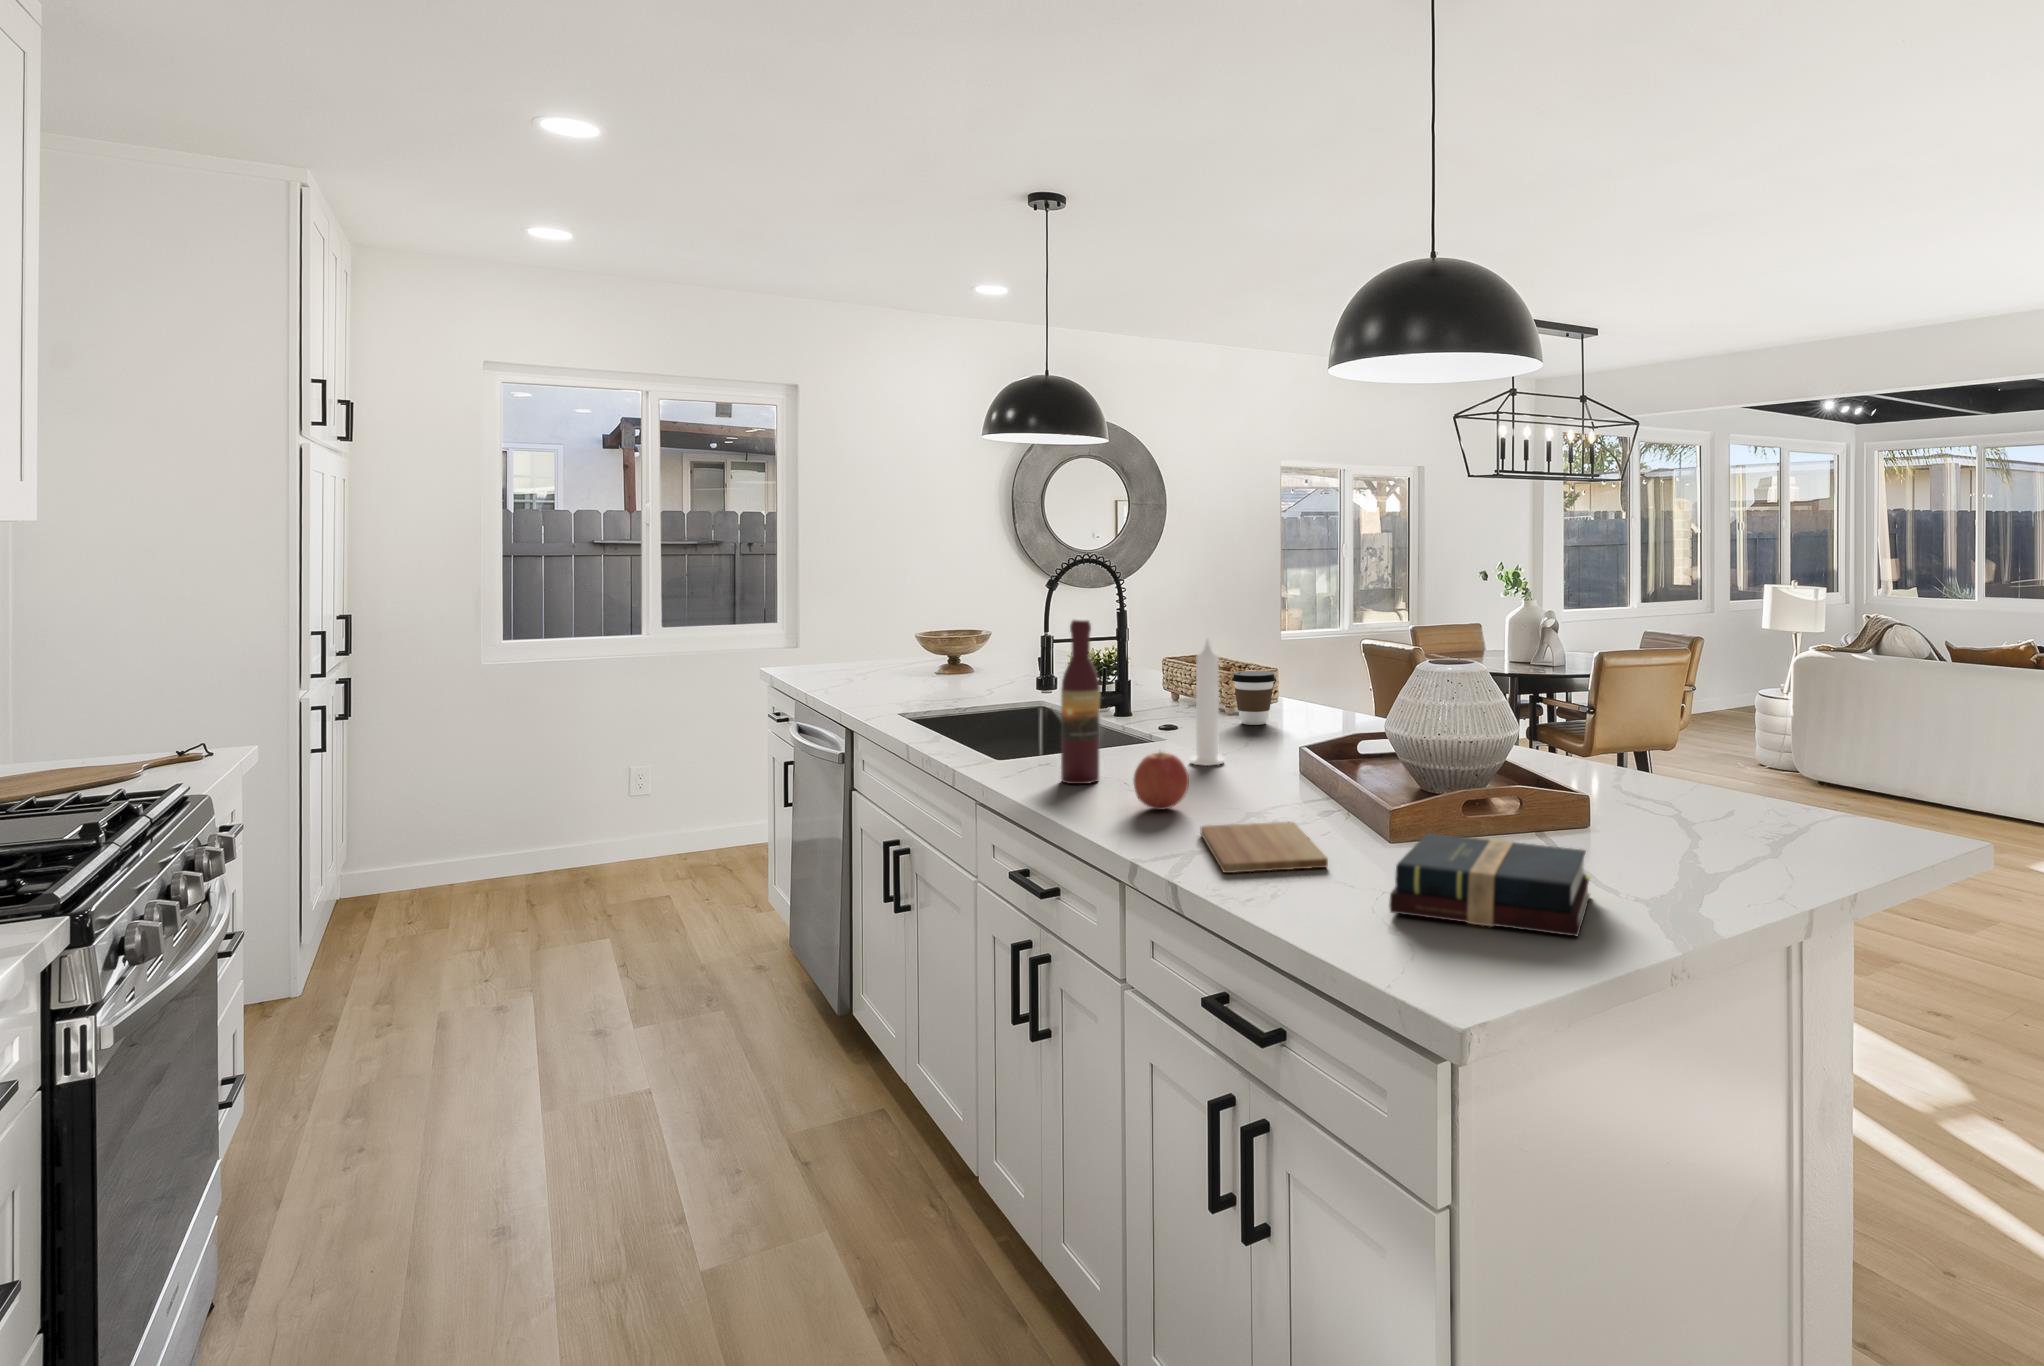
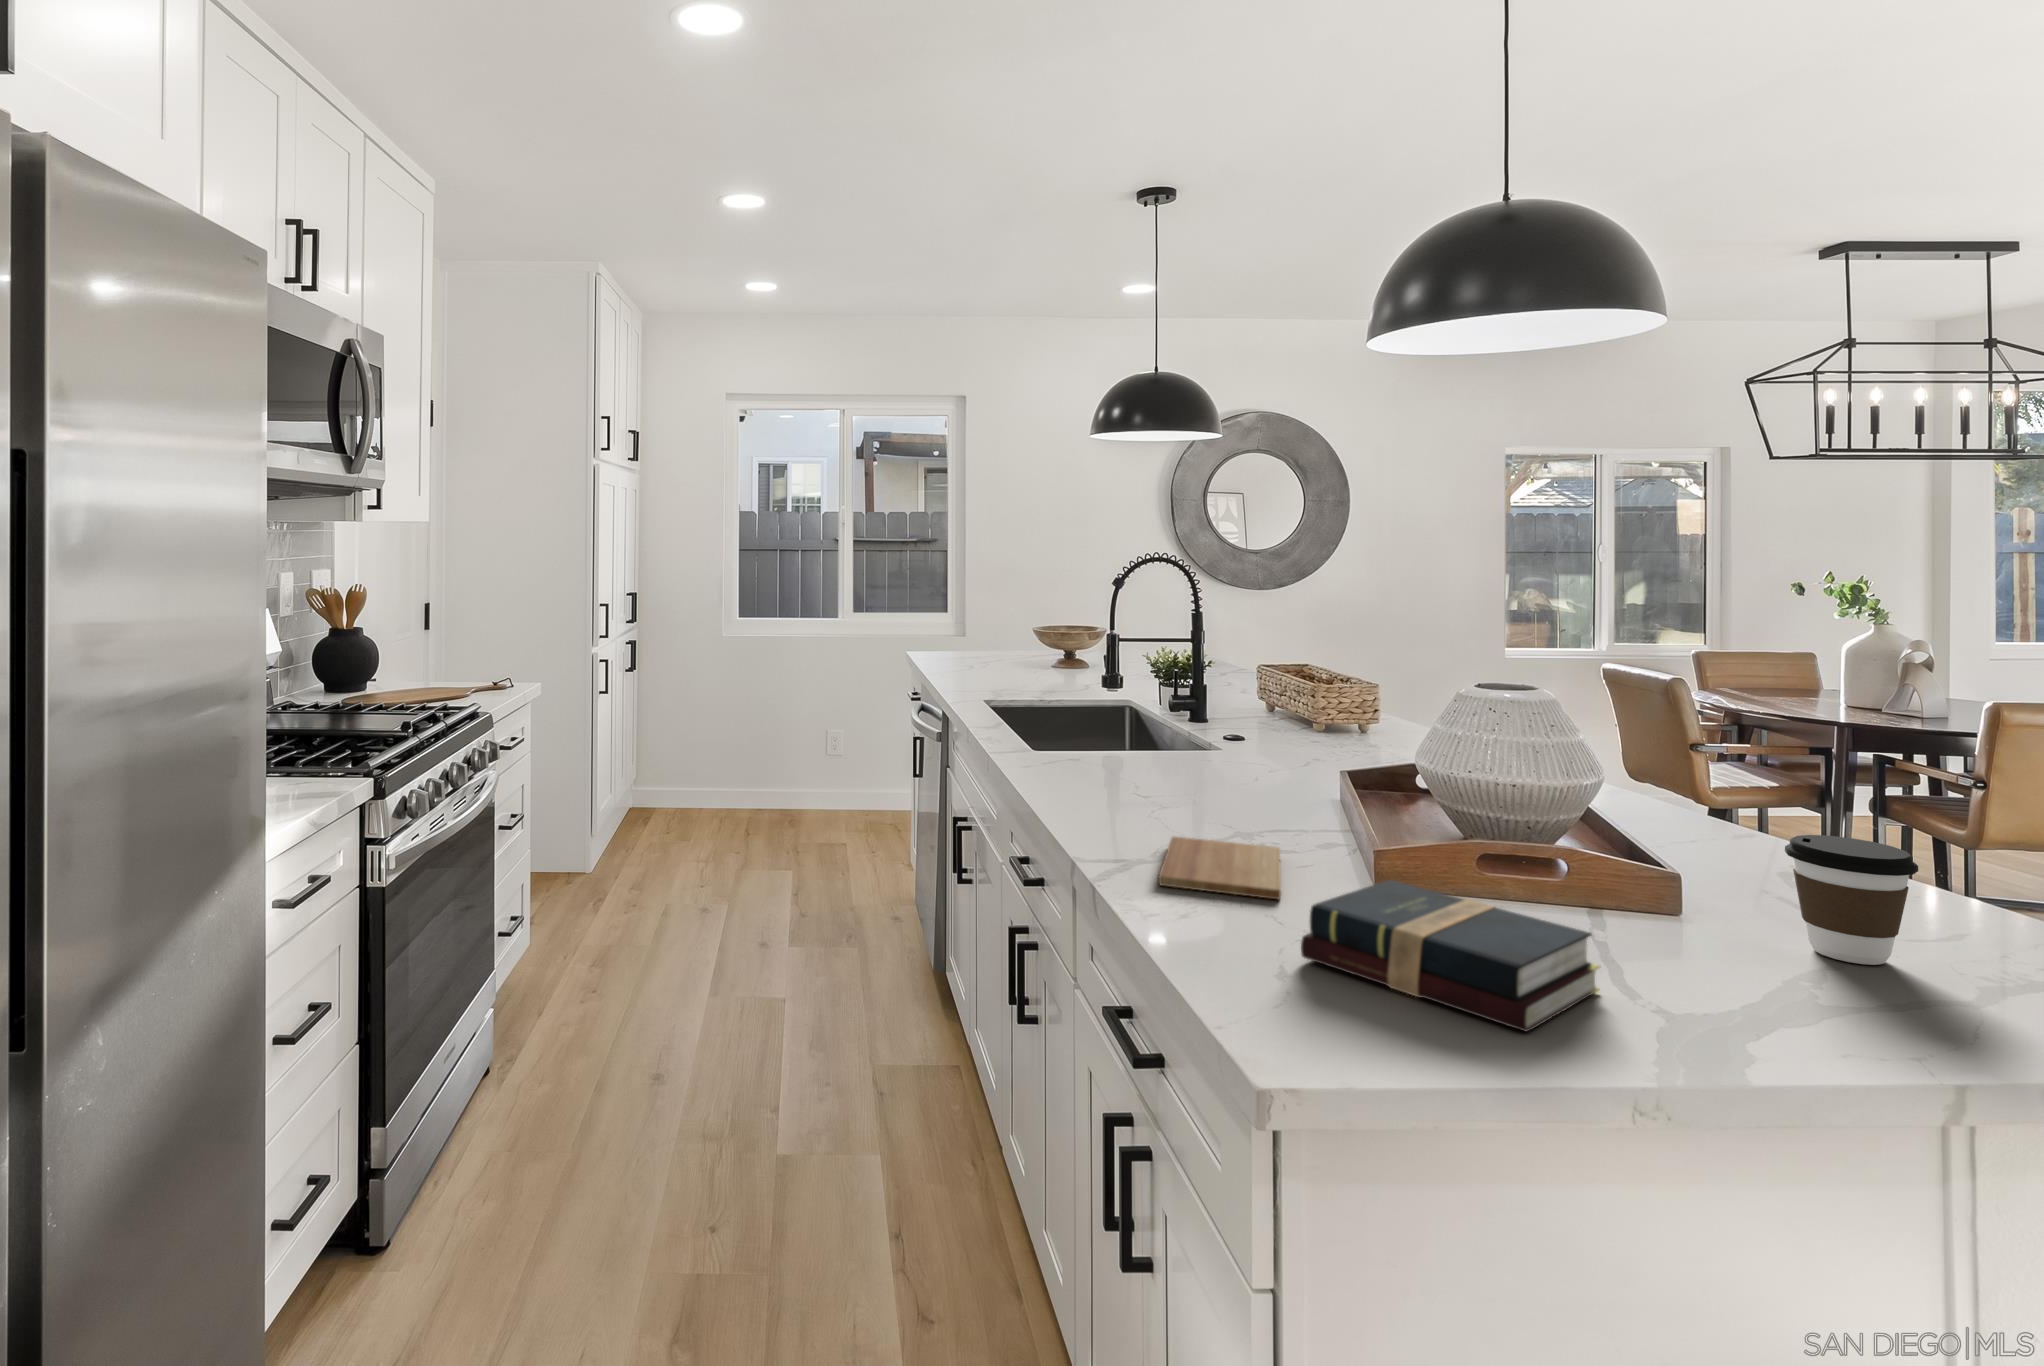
wine bottle: present [1061,619,1100,784] -> none [1081,617,1120,782]
candle: present [1190,639,1225,765] -> none [1231,644,1271,780]
coffee cup: present [1232,671,1276,725] -> present [1785,835,1918,965]
apple: present [1134,752,1189,810] -> none [1126,754,1186,816]

